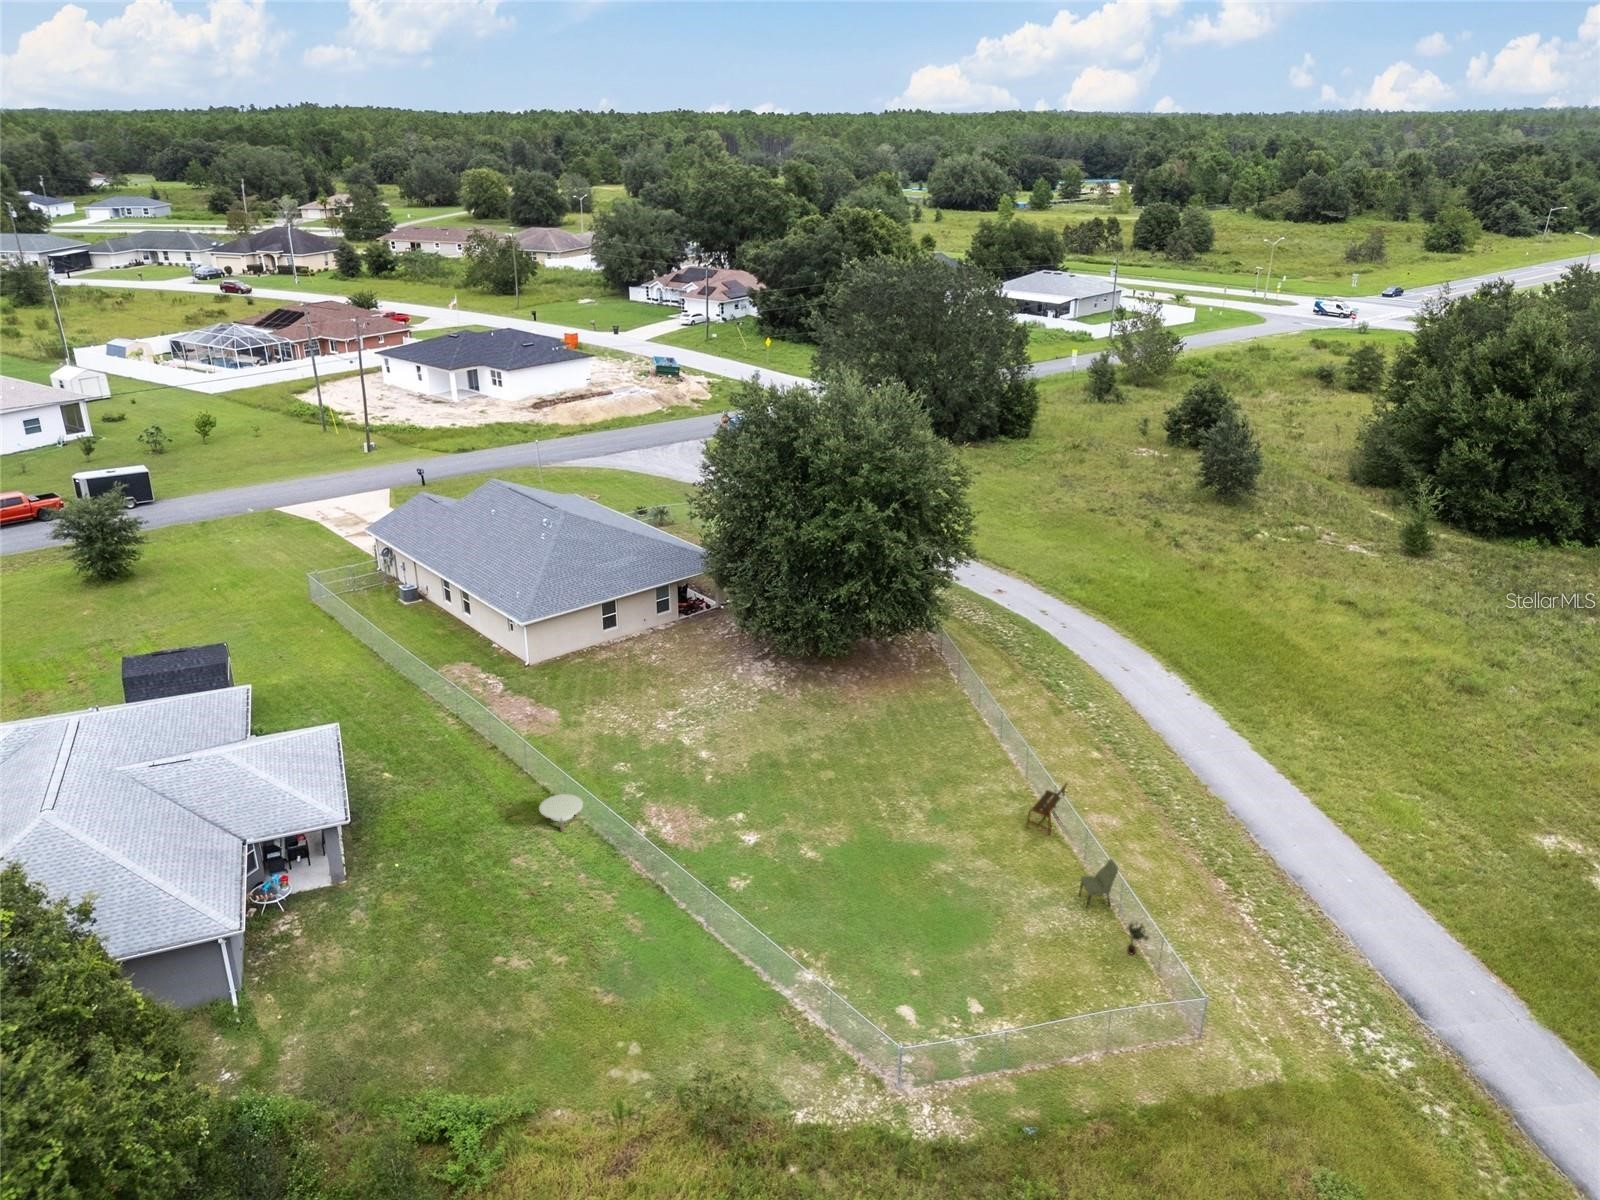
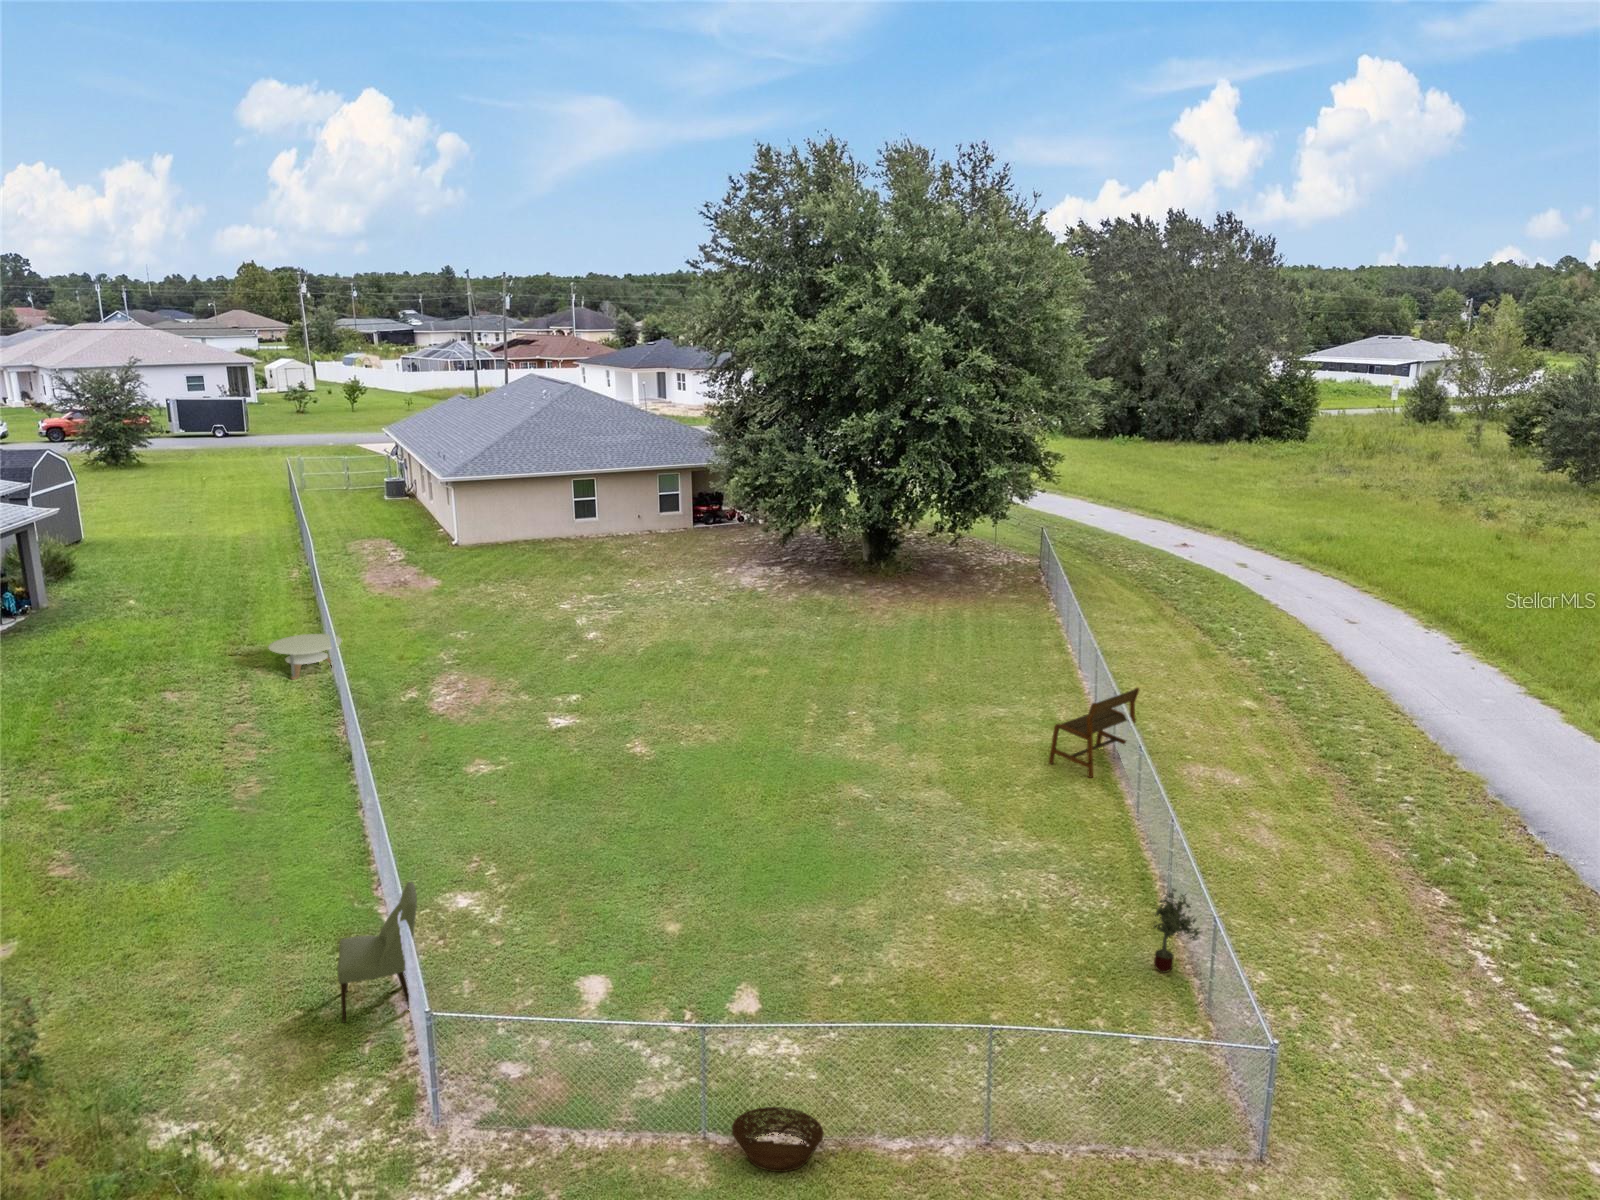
chair: present [1079,859,1118,908] -> present [337,882,417,1023]
basket: none [1017,1055,1053,1081] -> present [732,1107,824,1172]

